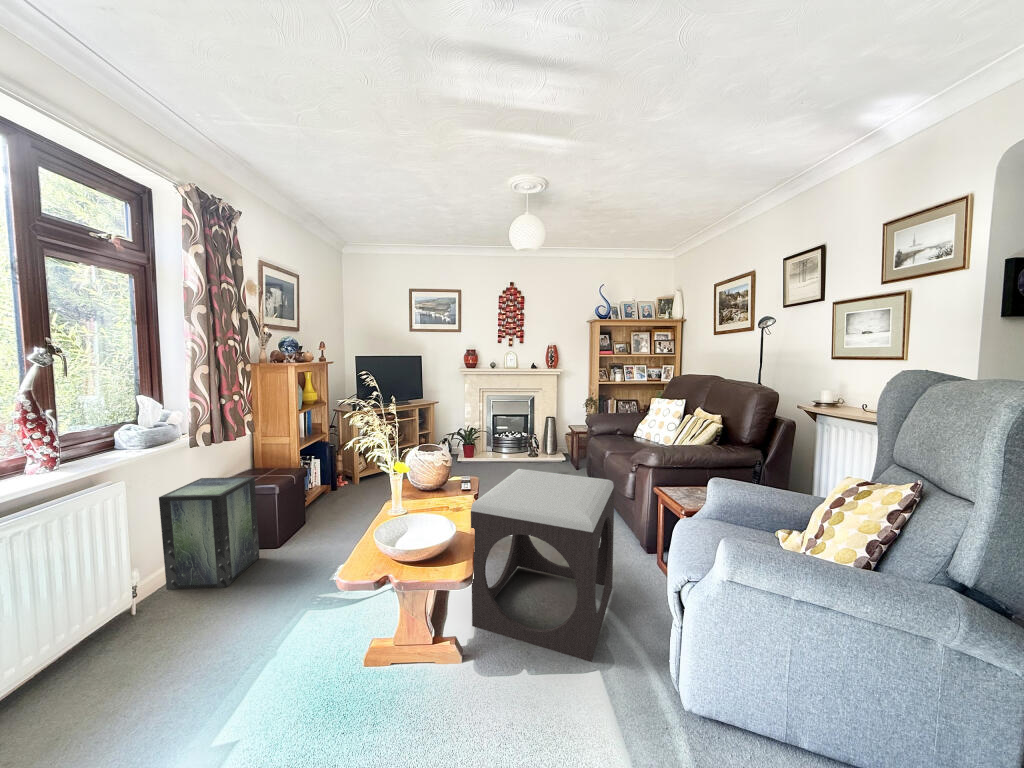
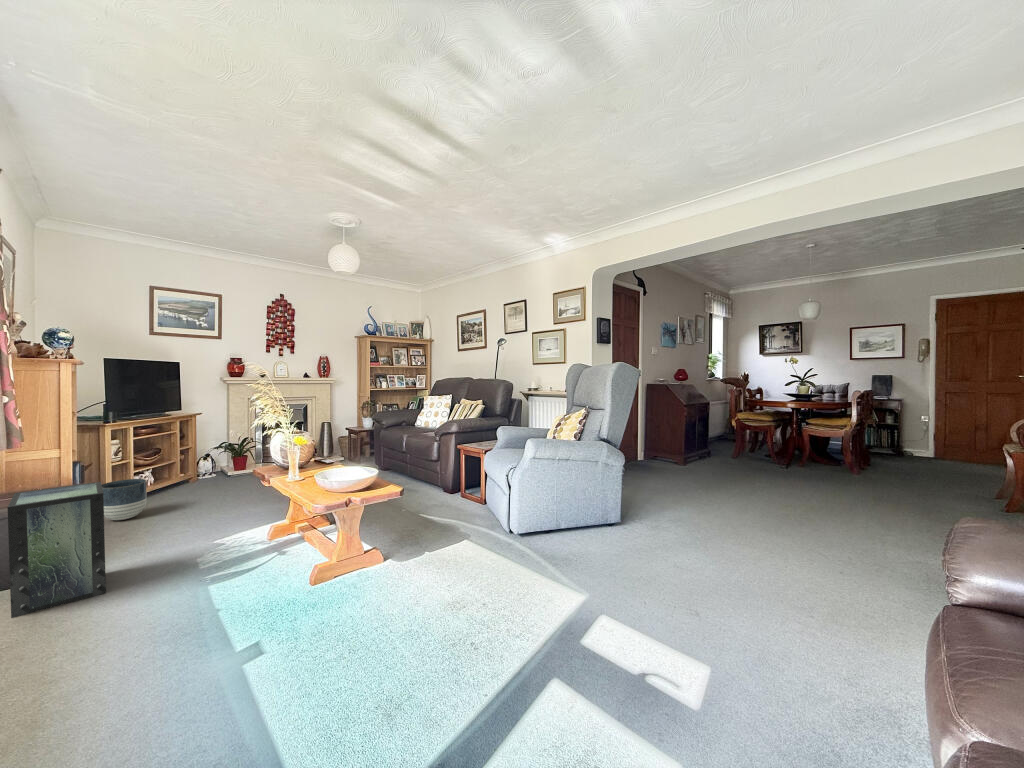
planter: none [333,459,365,494] -> present [102,479,147,520]
footstool: present [471,469,614,662] -> none [382,435,467,540]

